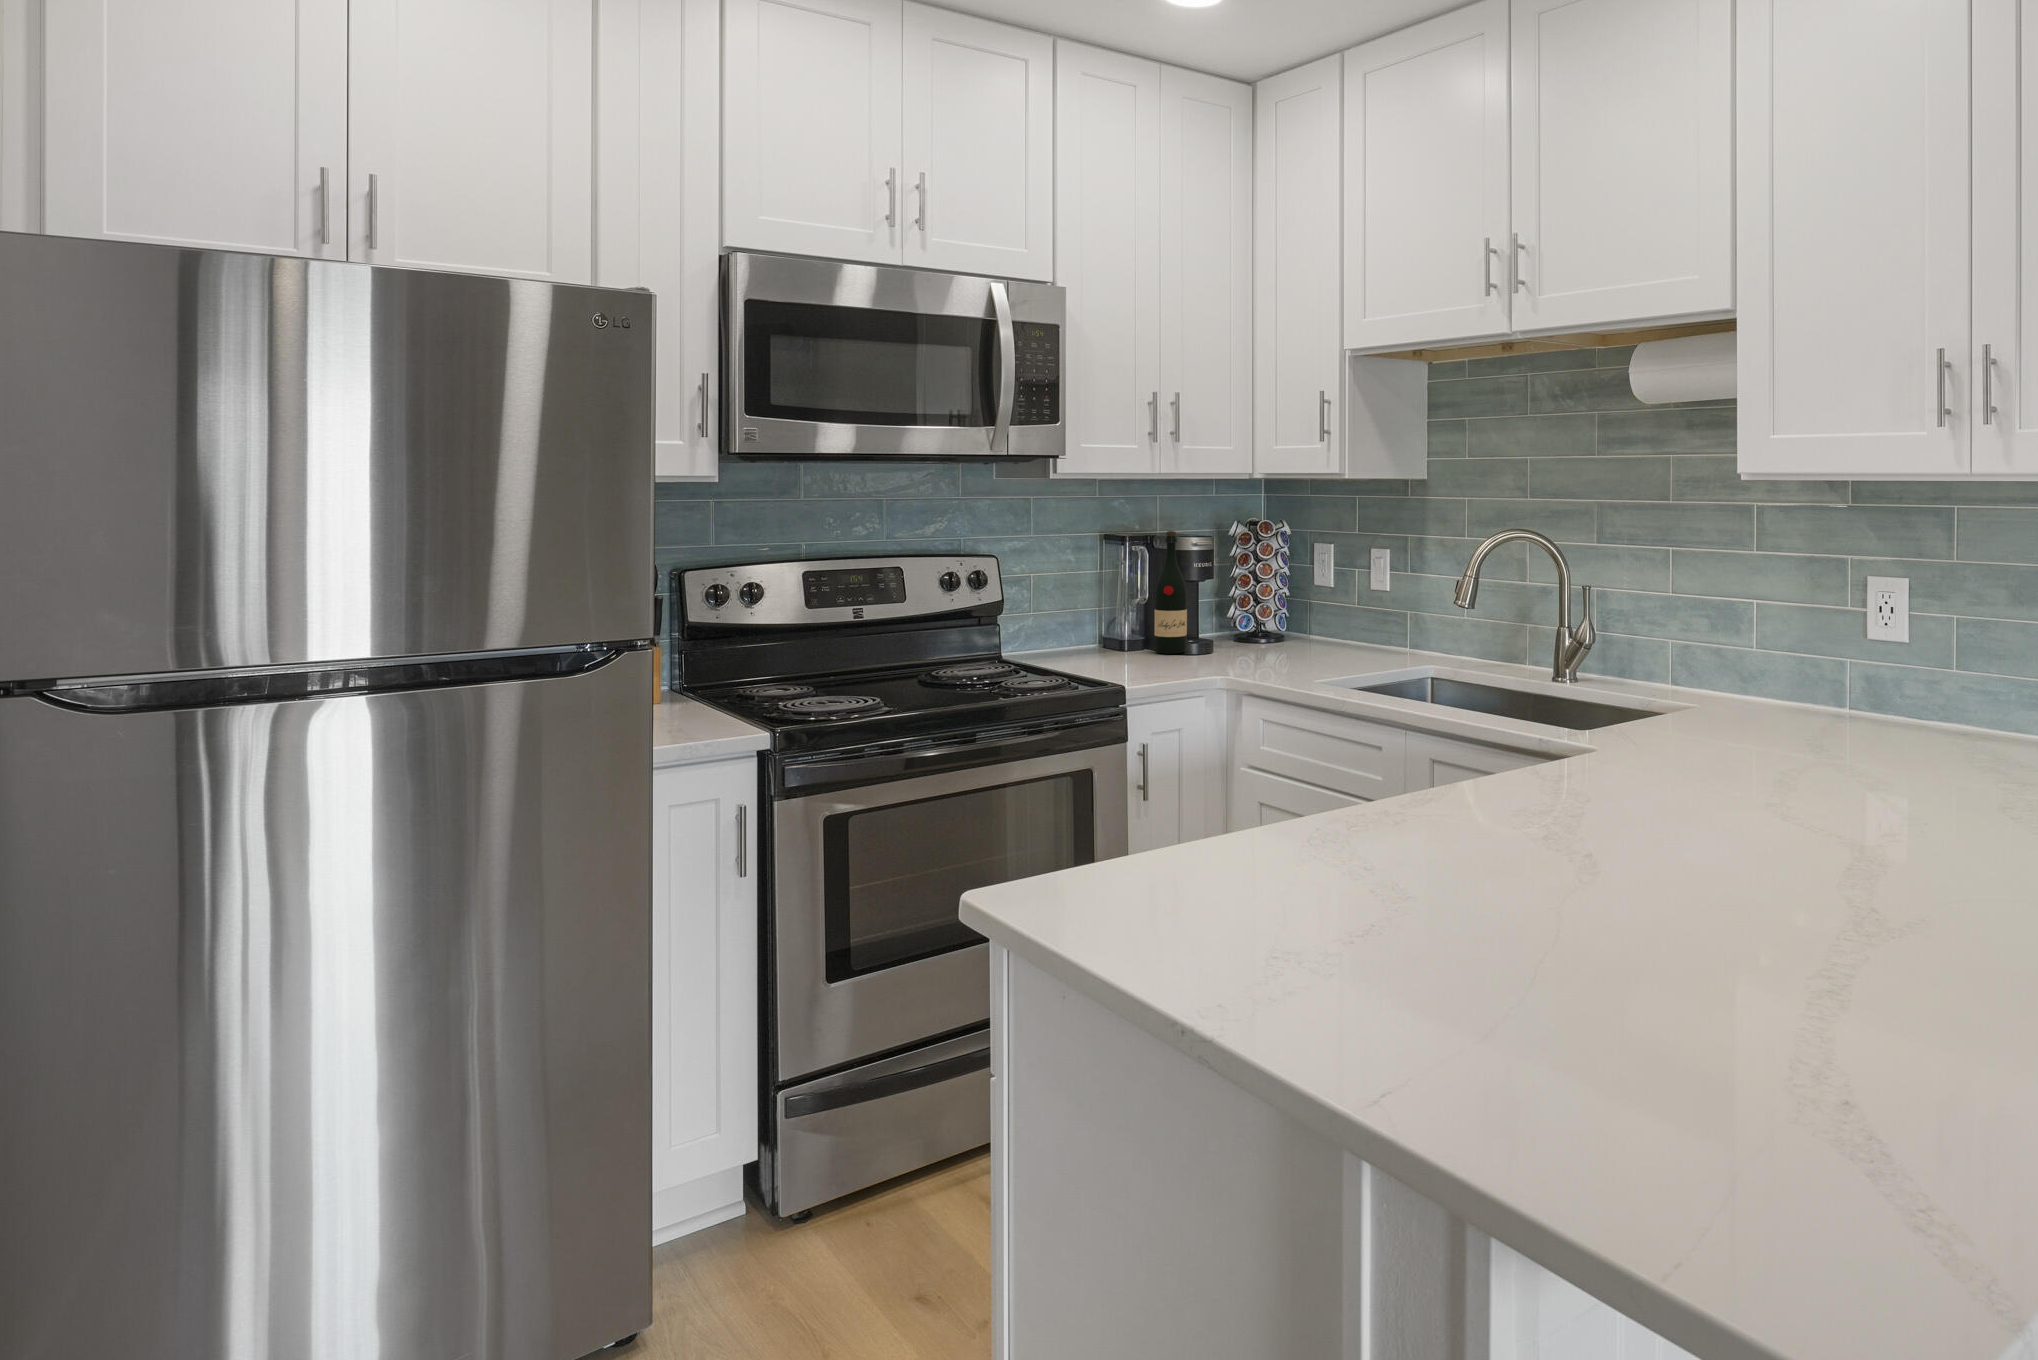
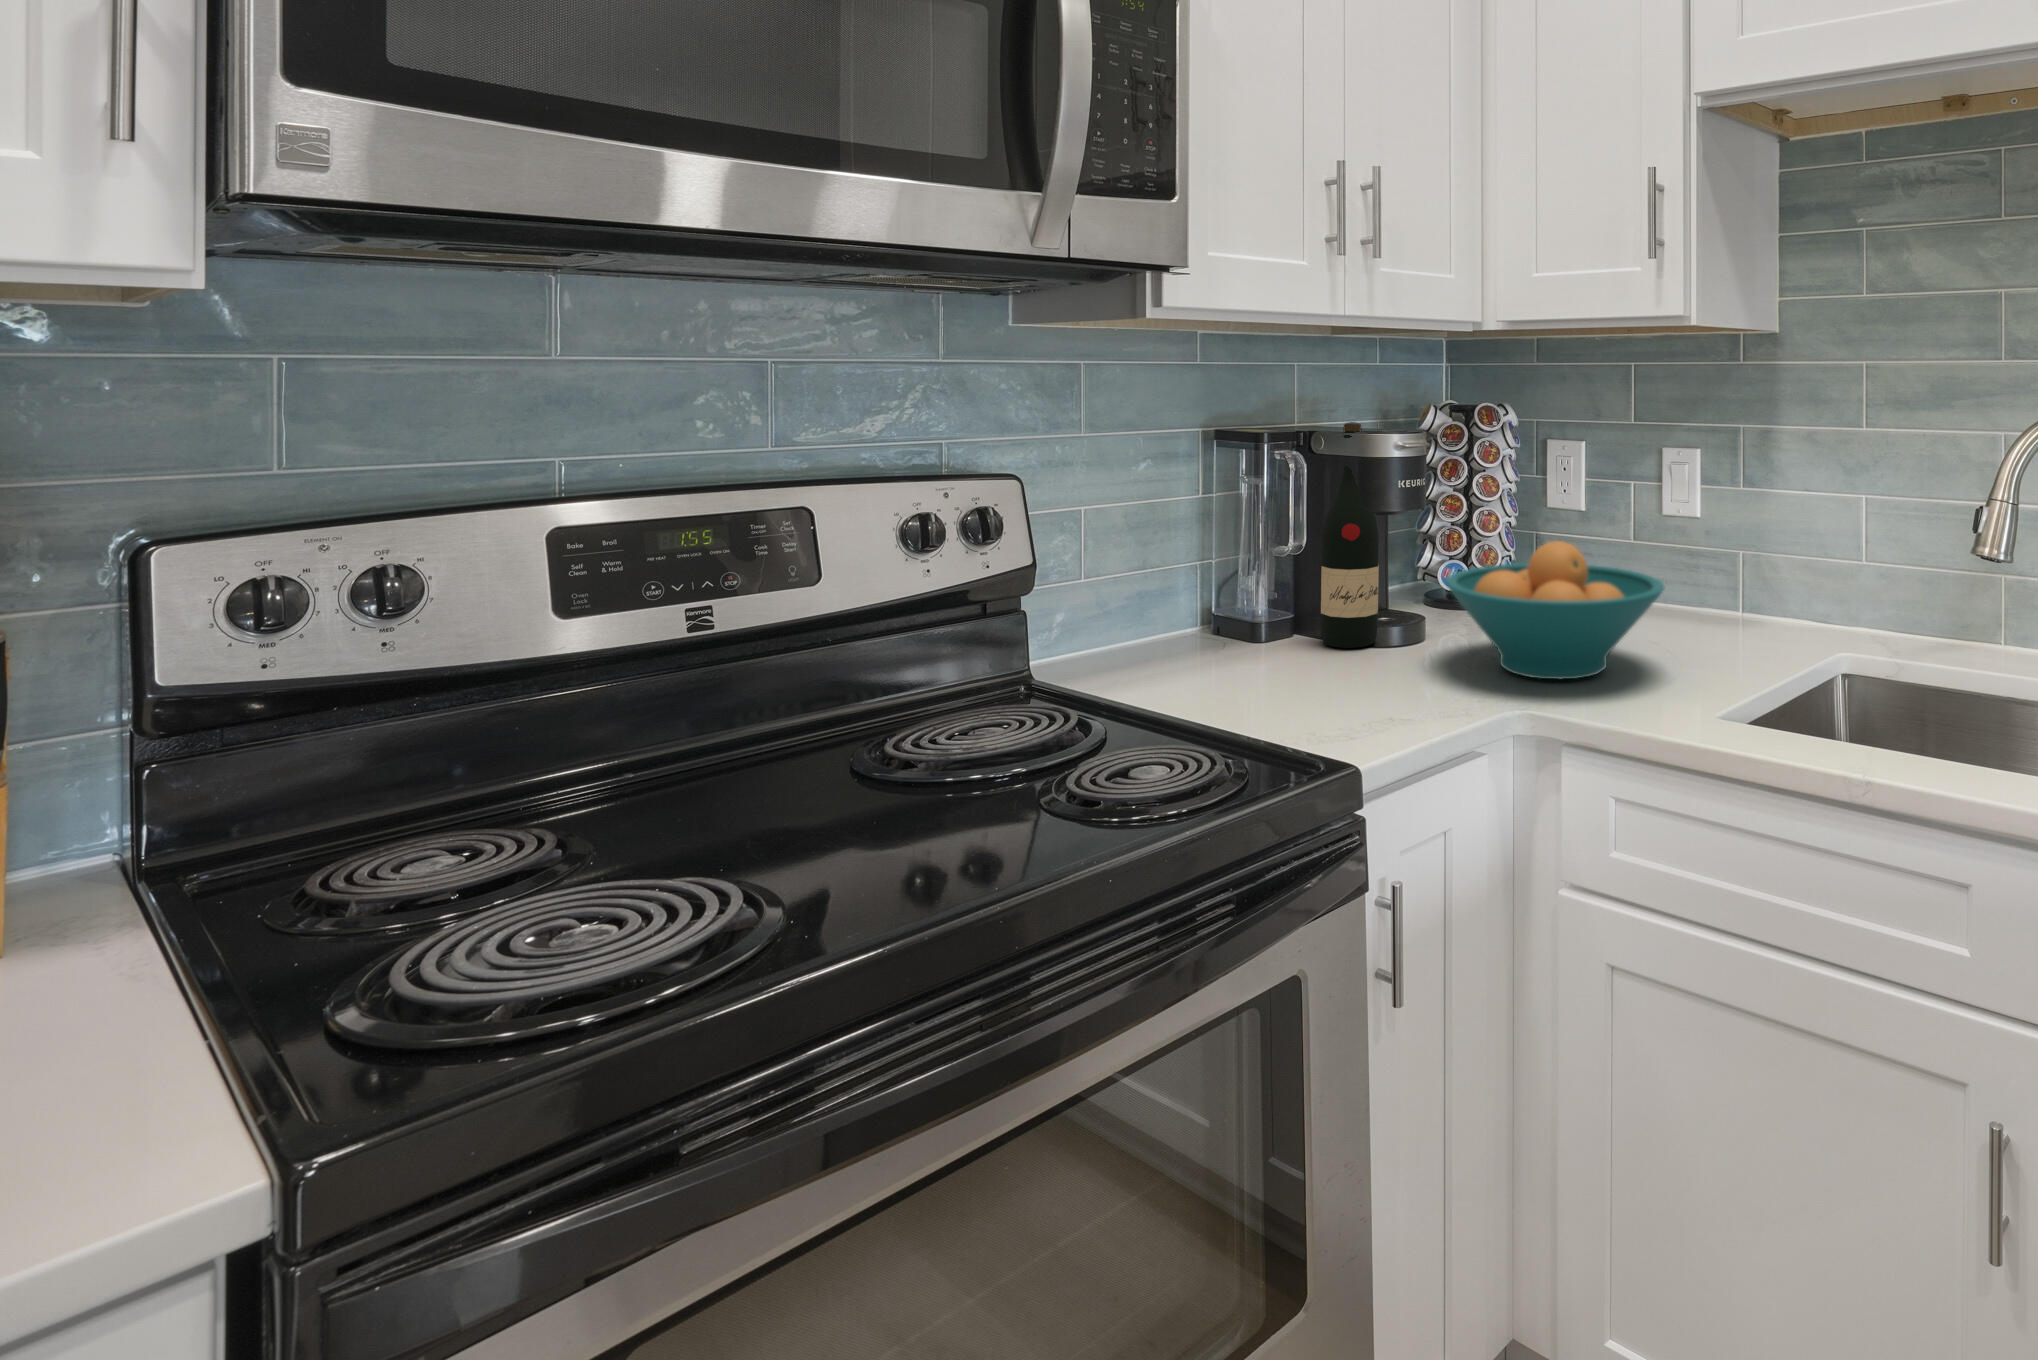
fruit bowl: none [1211,595,1330,666] -> present [1445,541,1664,679]

